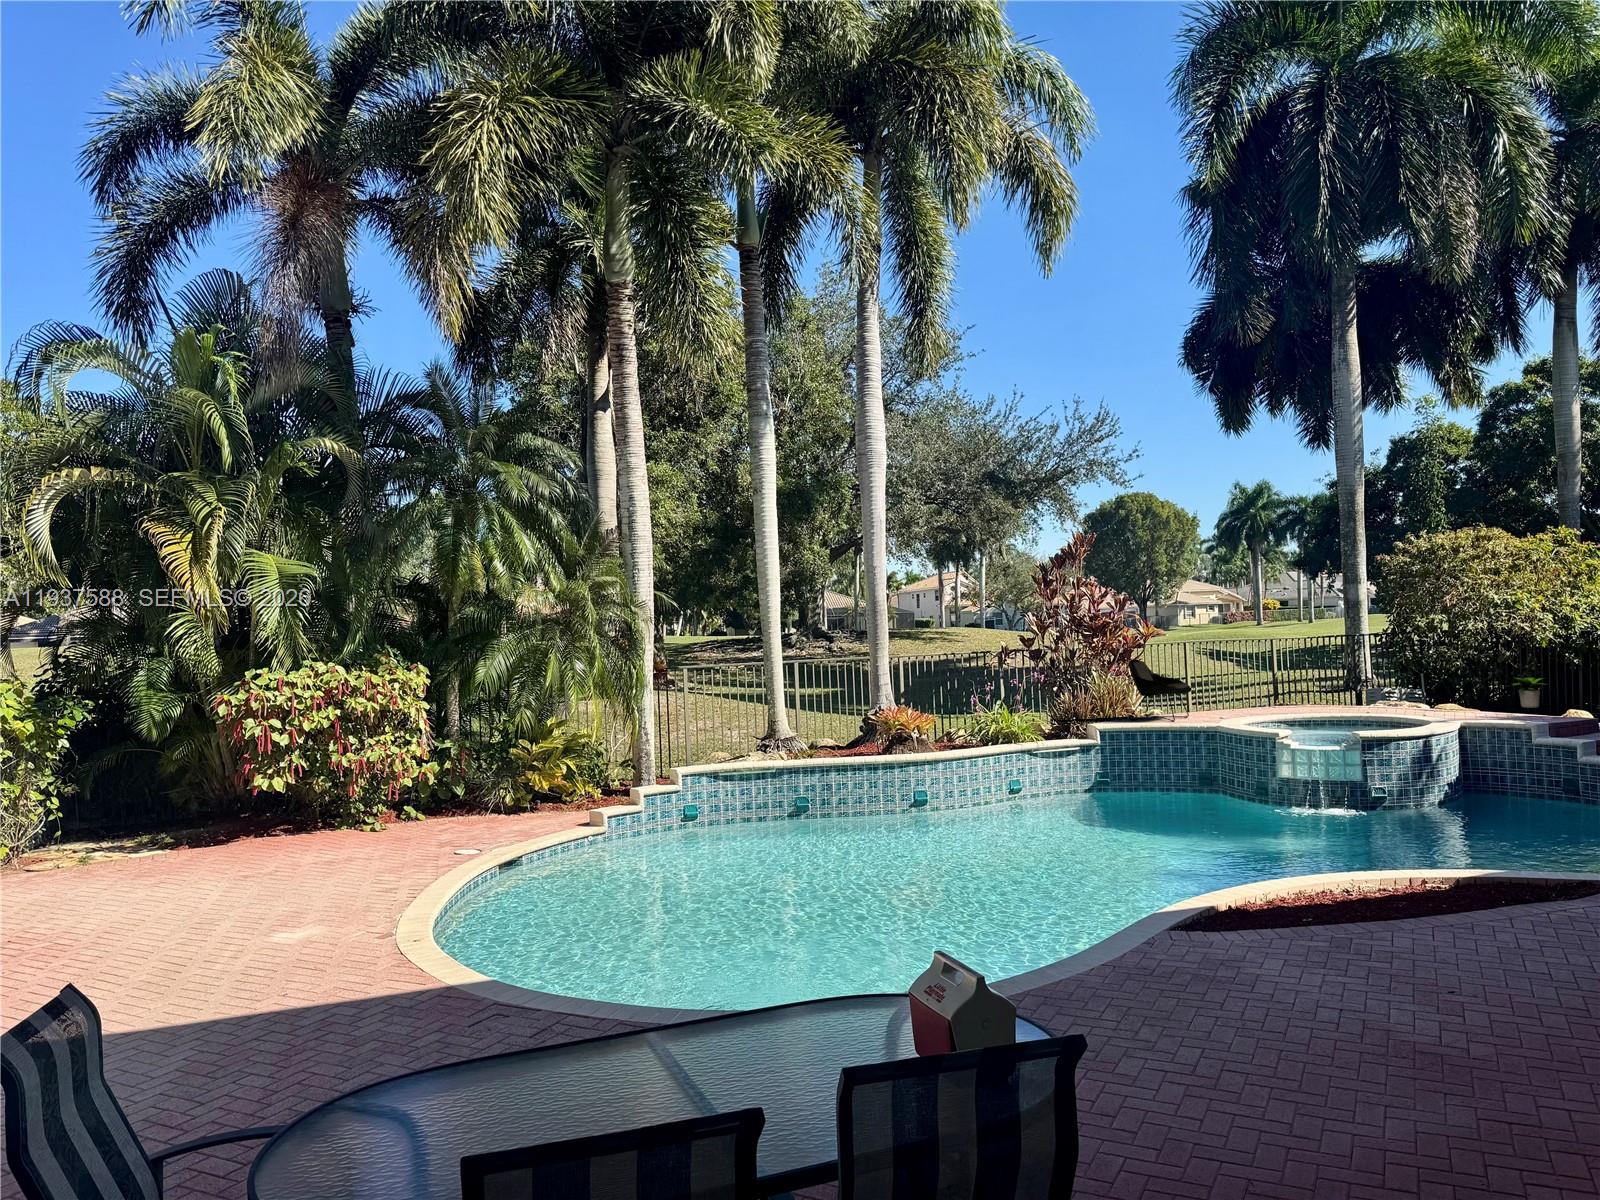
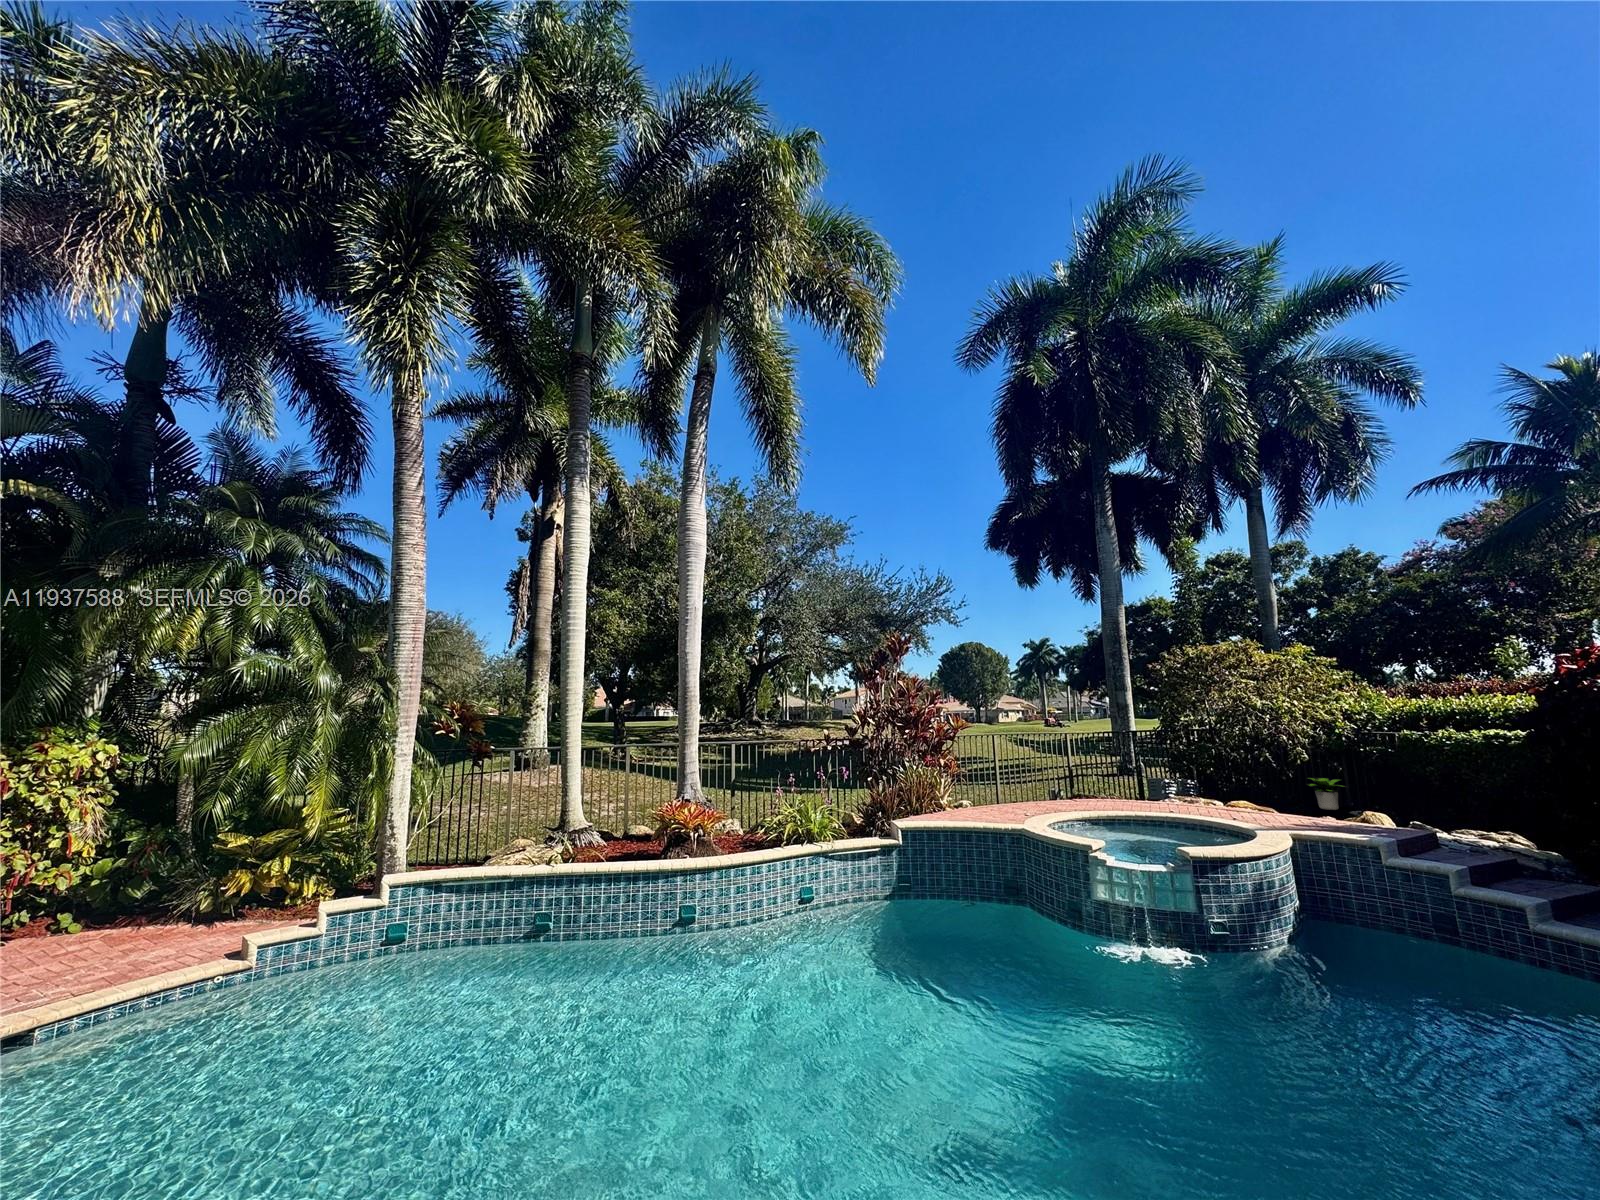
lounge chair: present [1129,659,1191,722] -> none [935,750,996,817]

